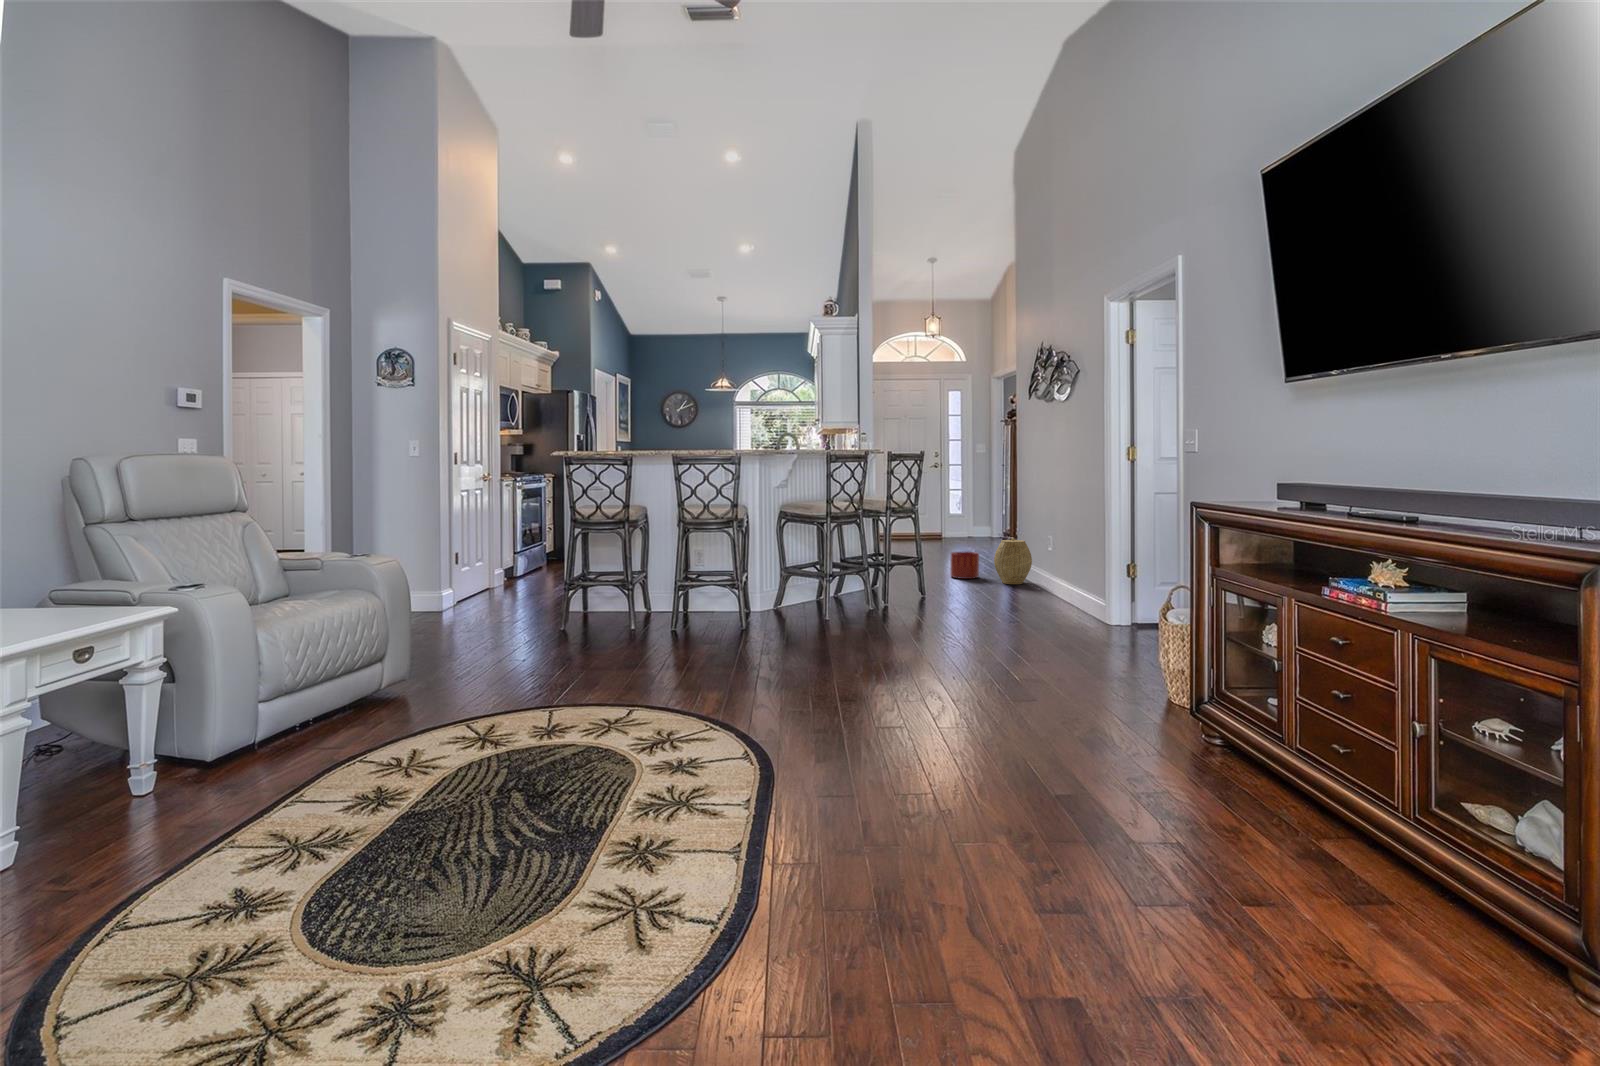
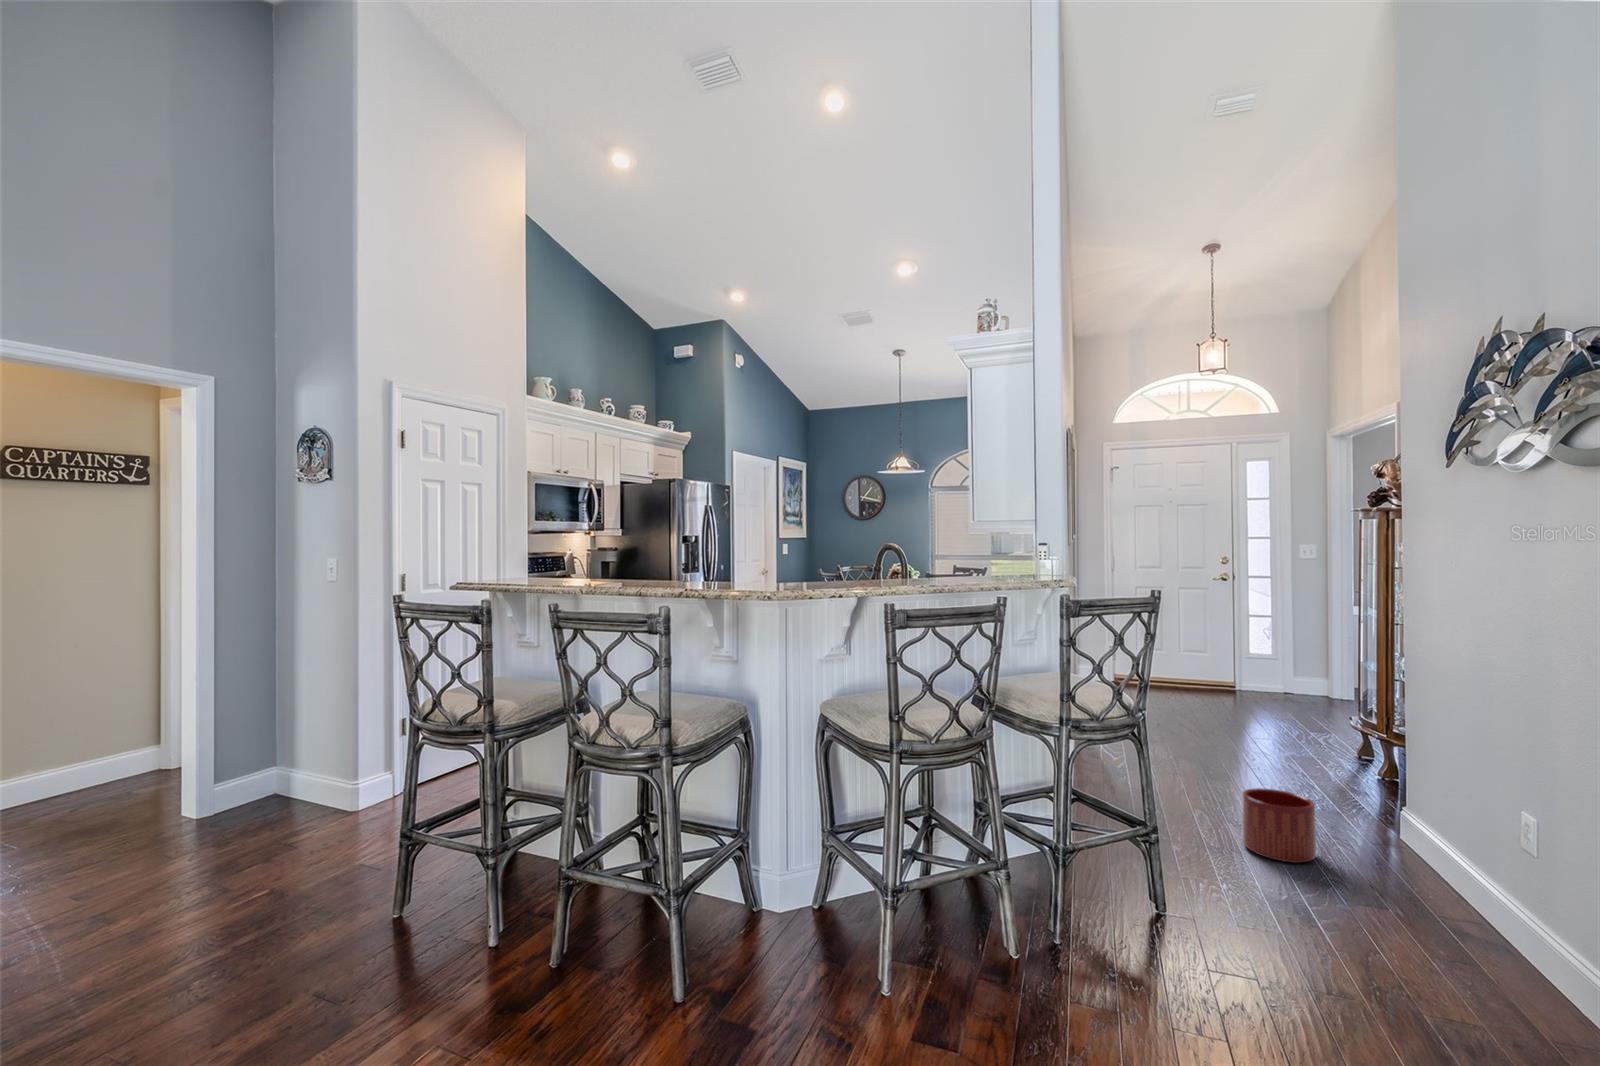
woven basket: present [994,538,1032,584] -> none [1358,791,1473,915]

